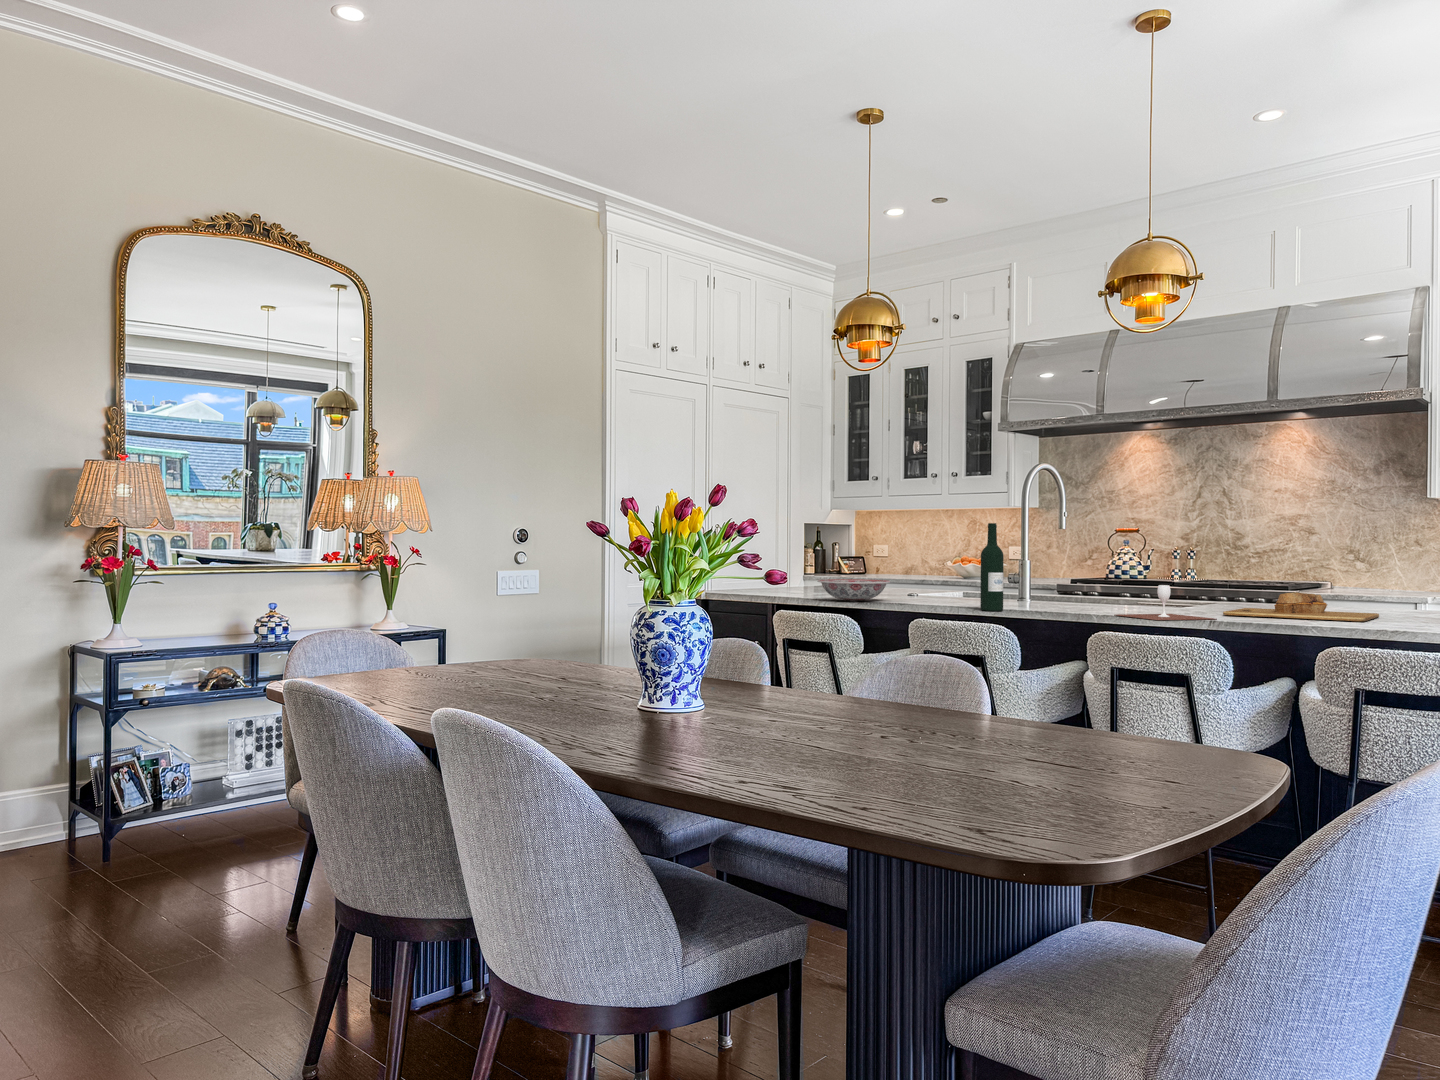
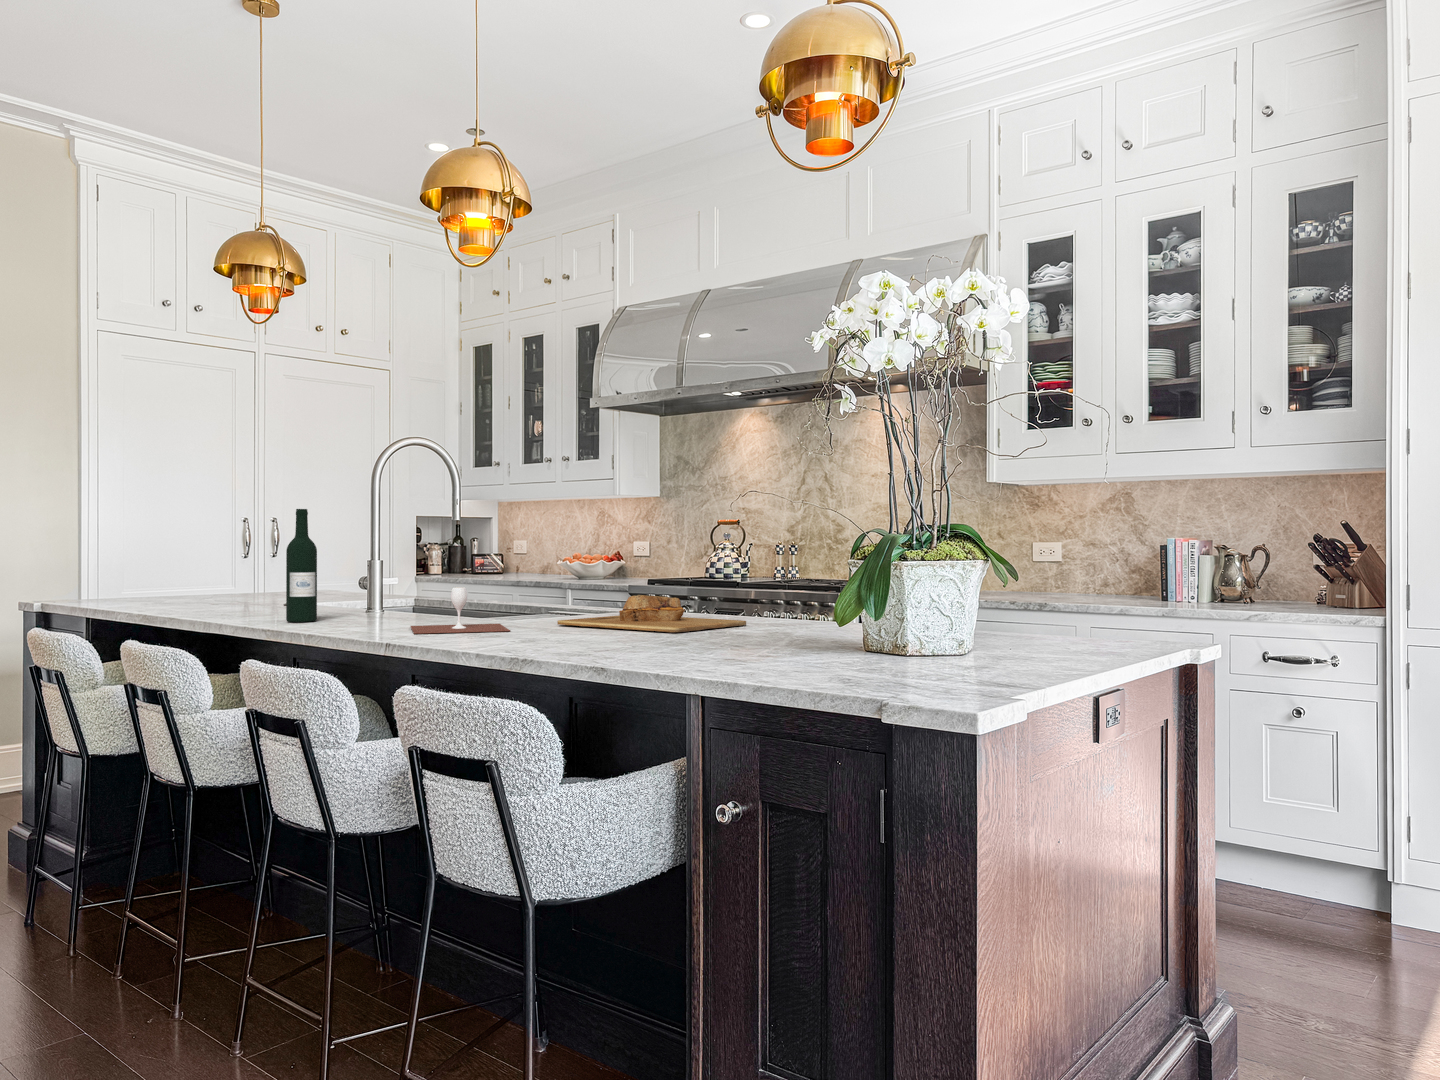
ceramic bowl: present [818,579,890,601] -> none [179,582,279,609]

